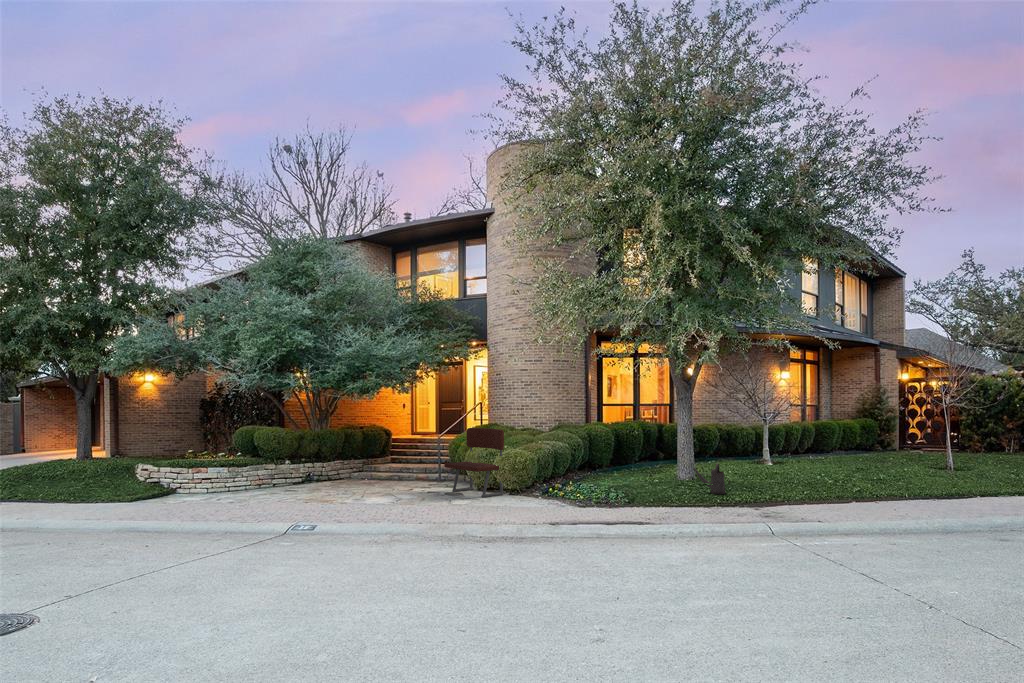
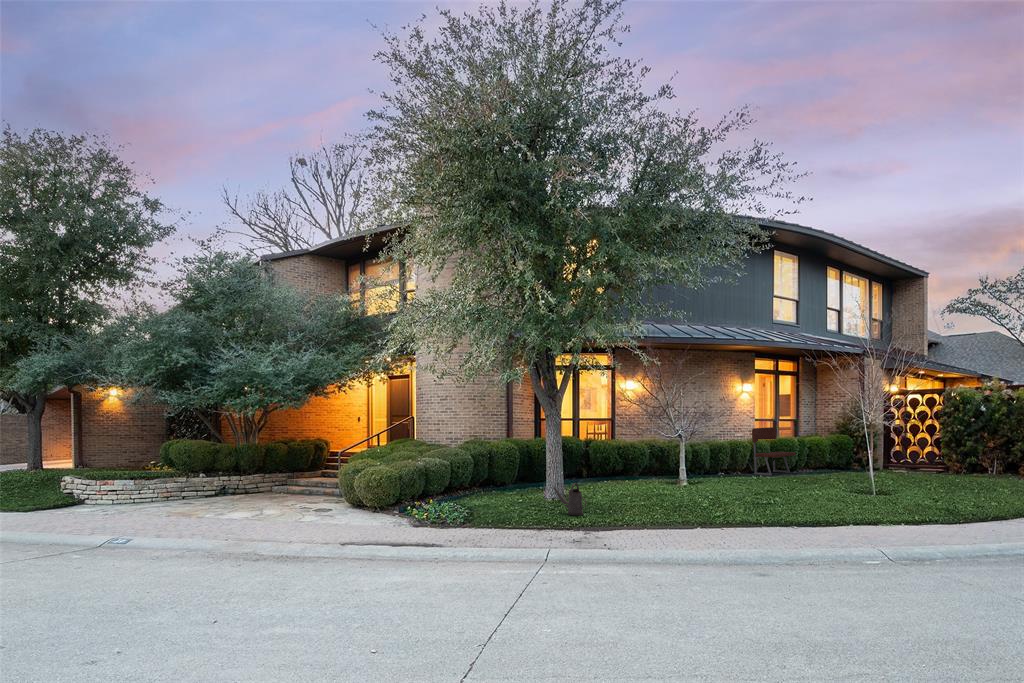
bench: present [444,428,504,497] -> present [752,427,796,476]

